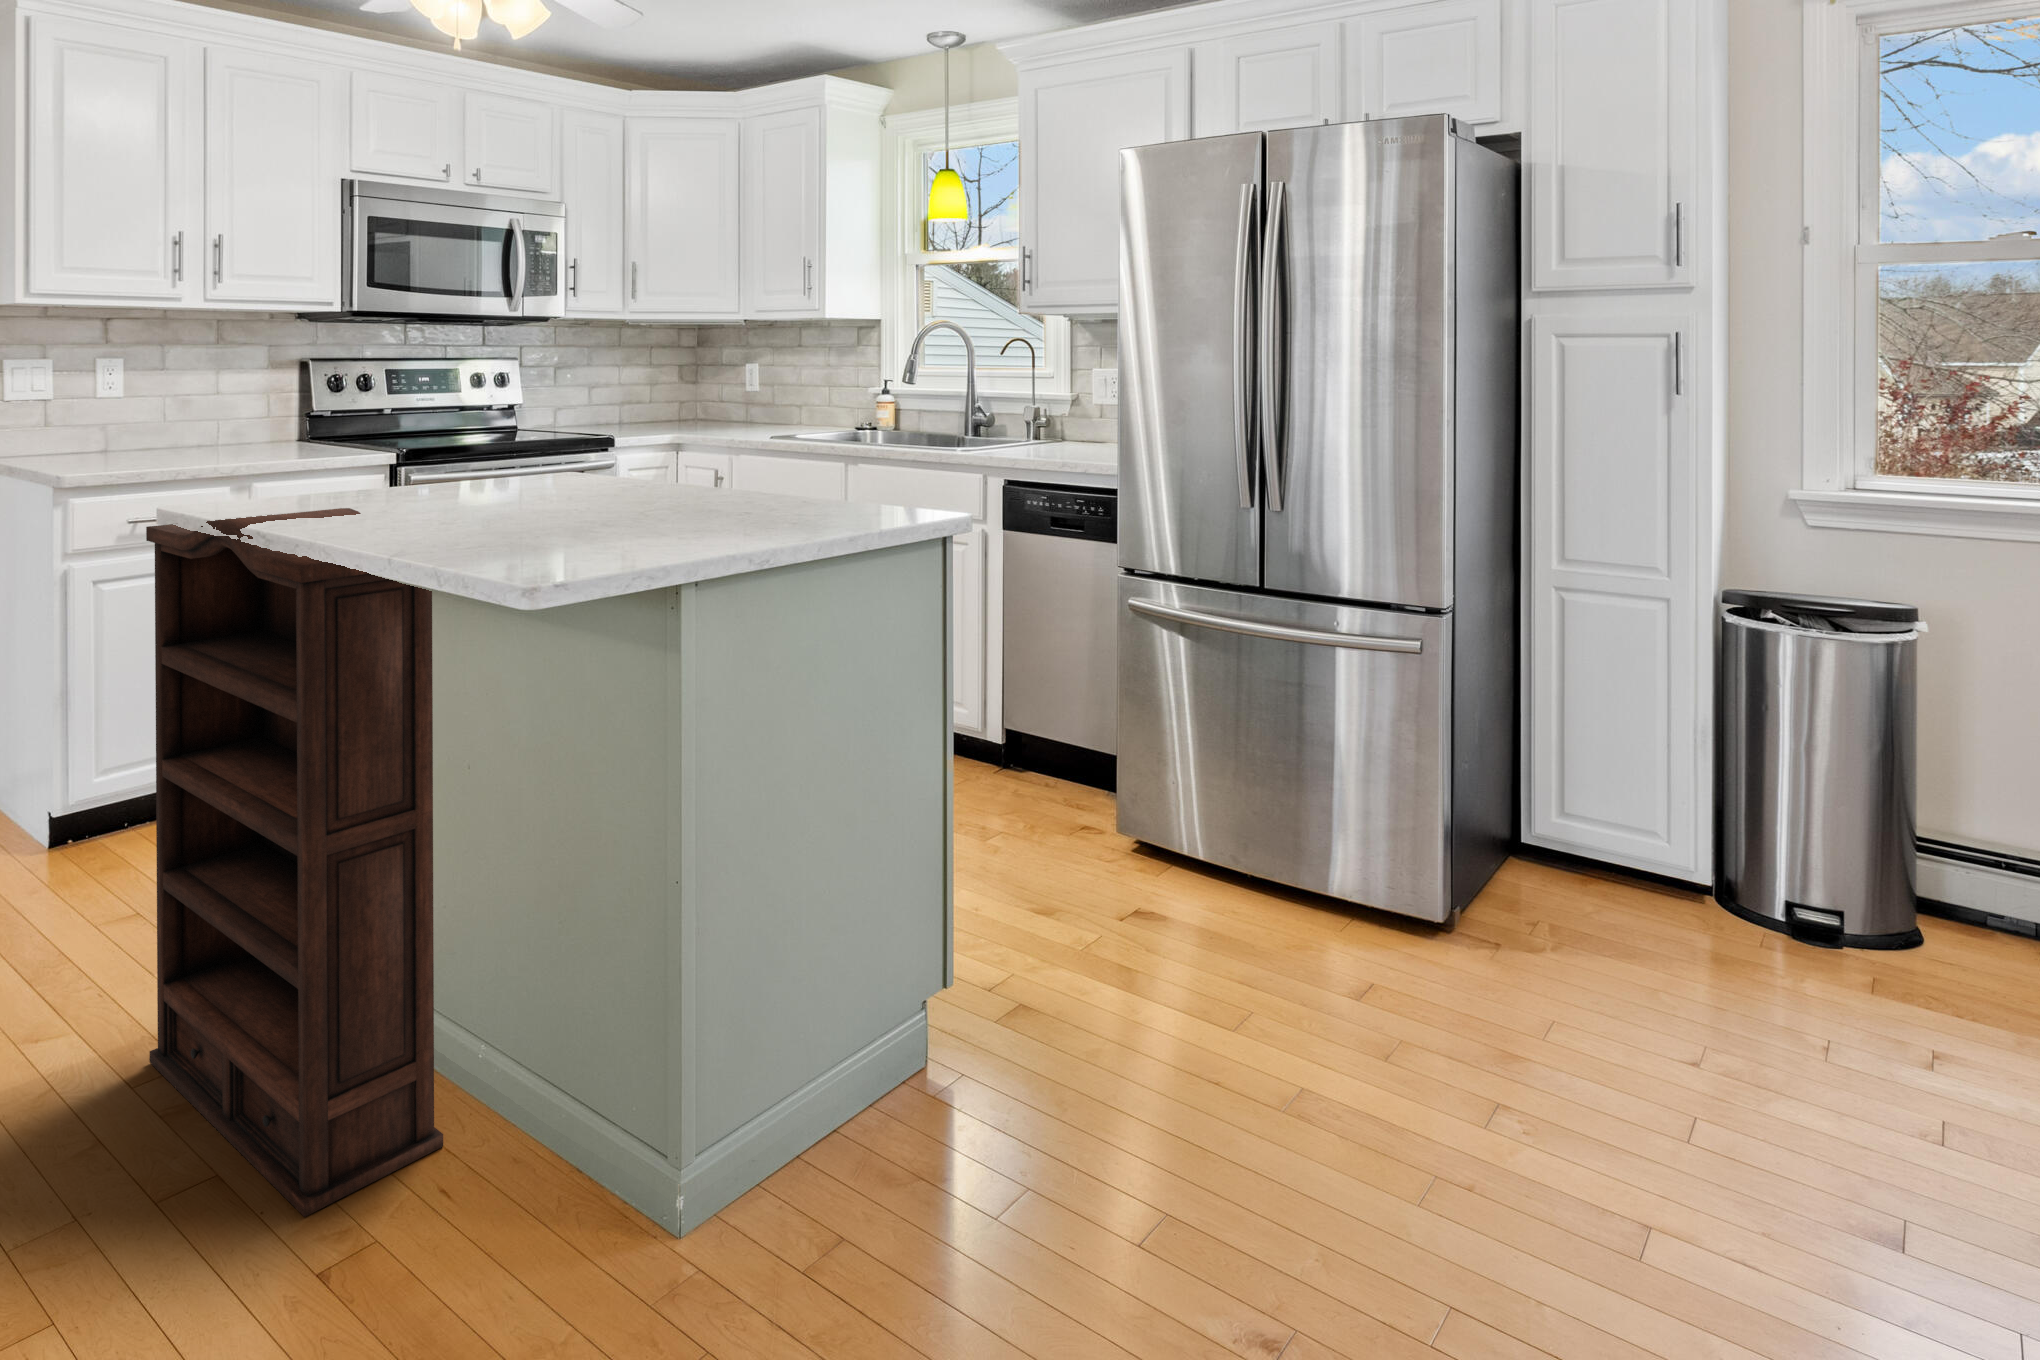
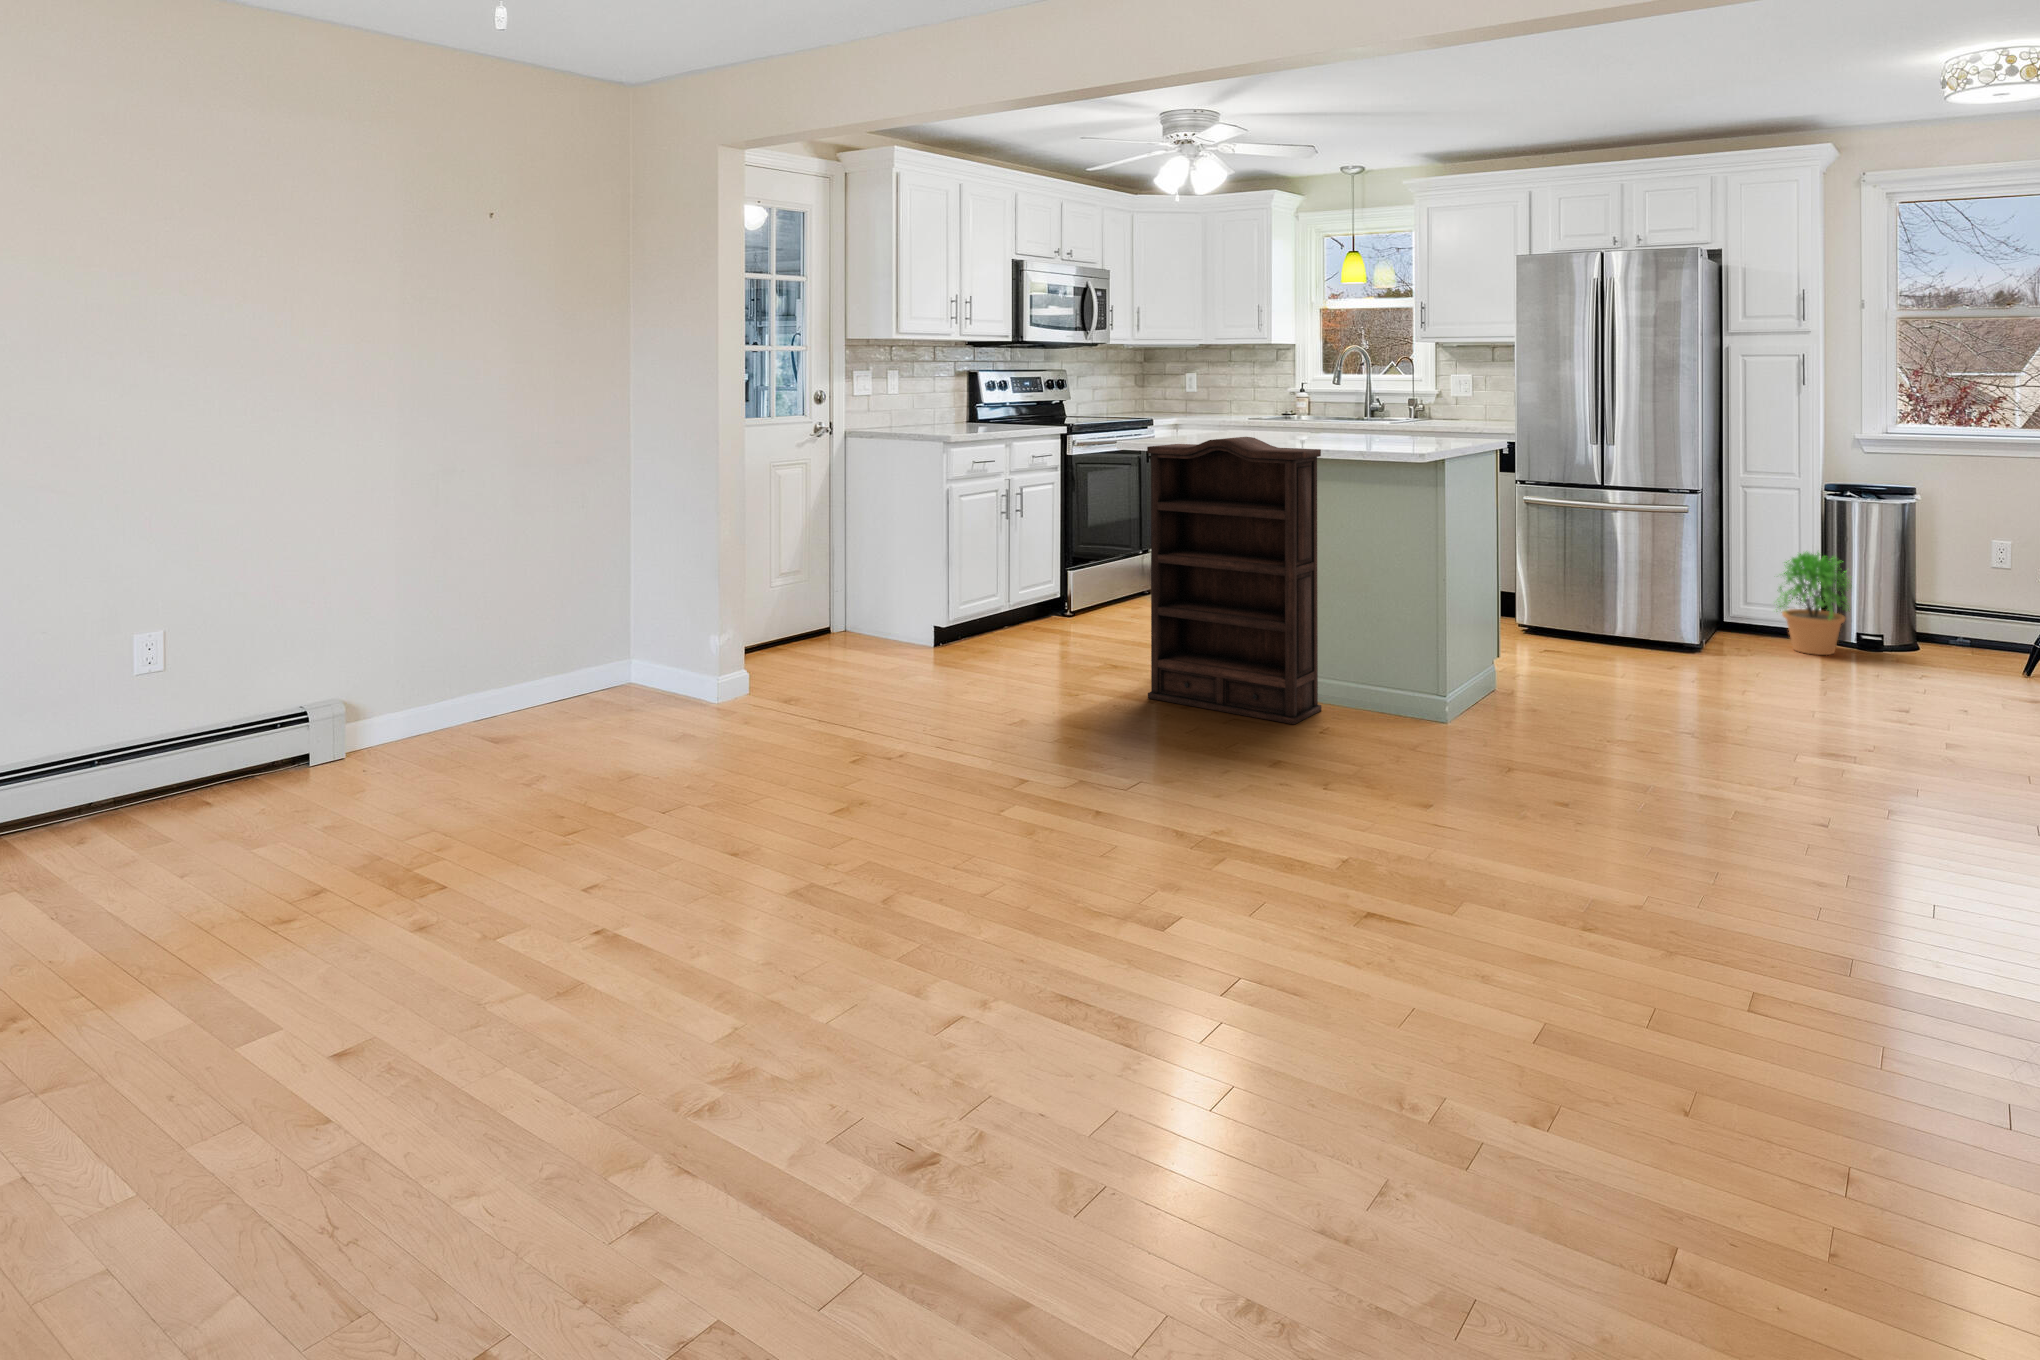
potted plant: none [1605,736,1782,964] -> present [1776,552,1849,655]

